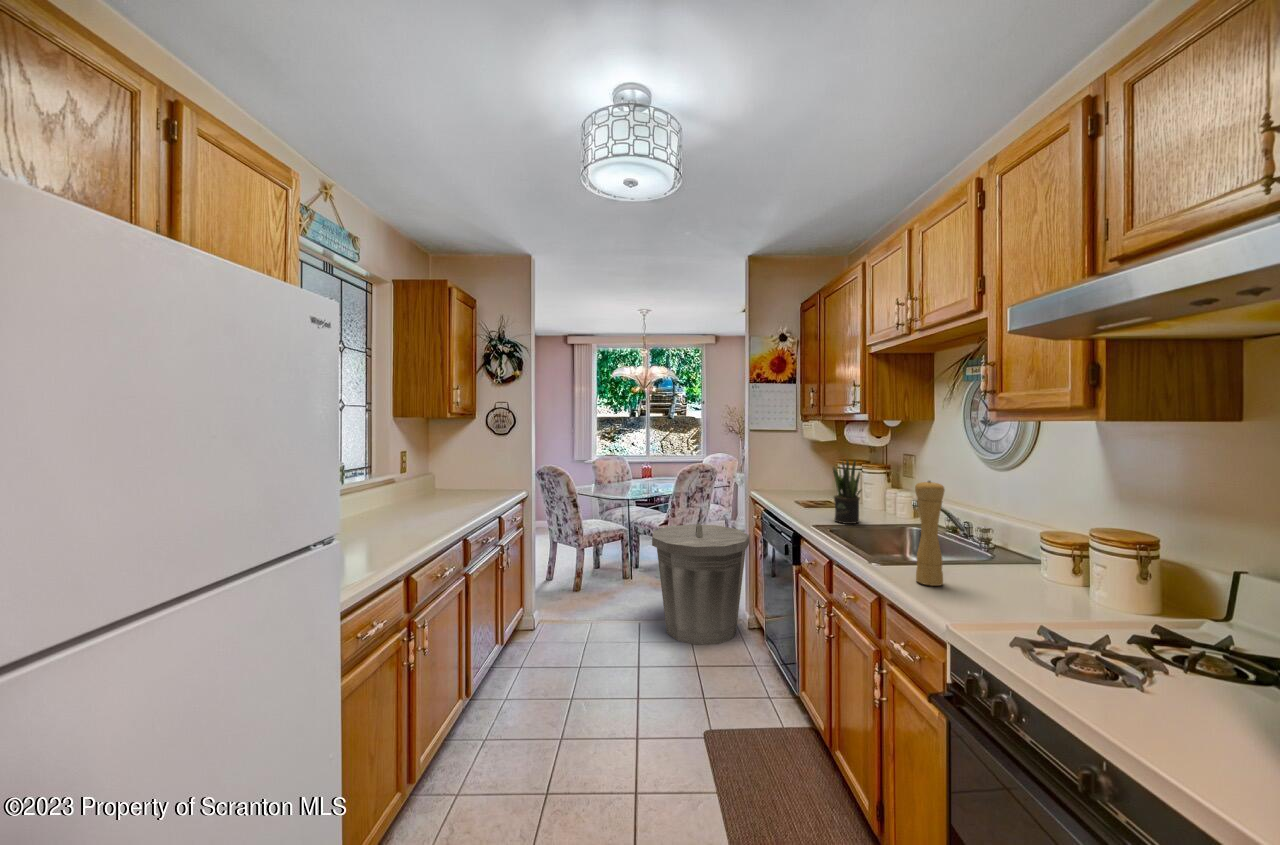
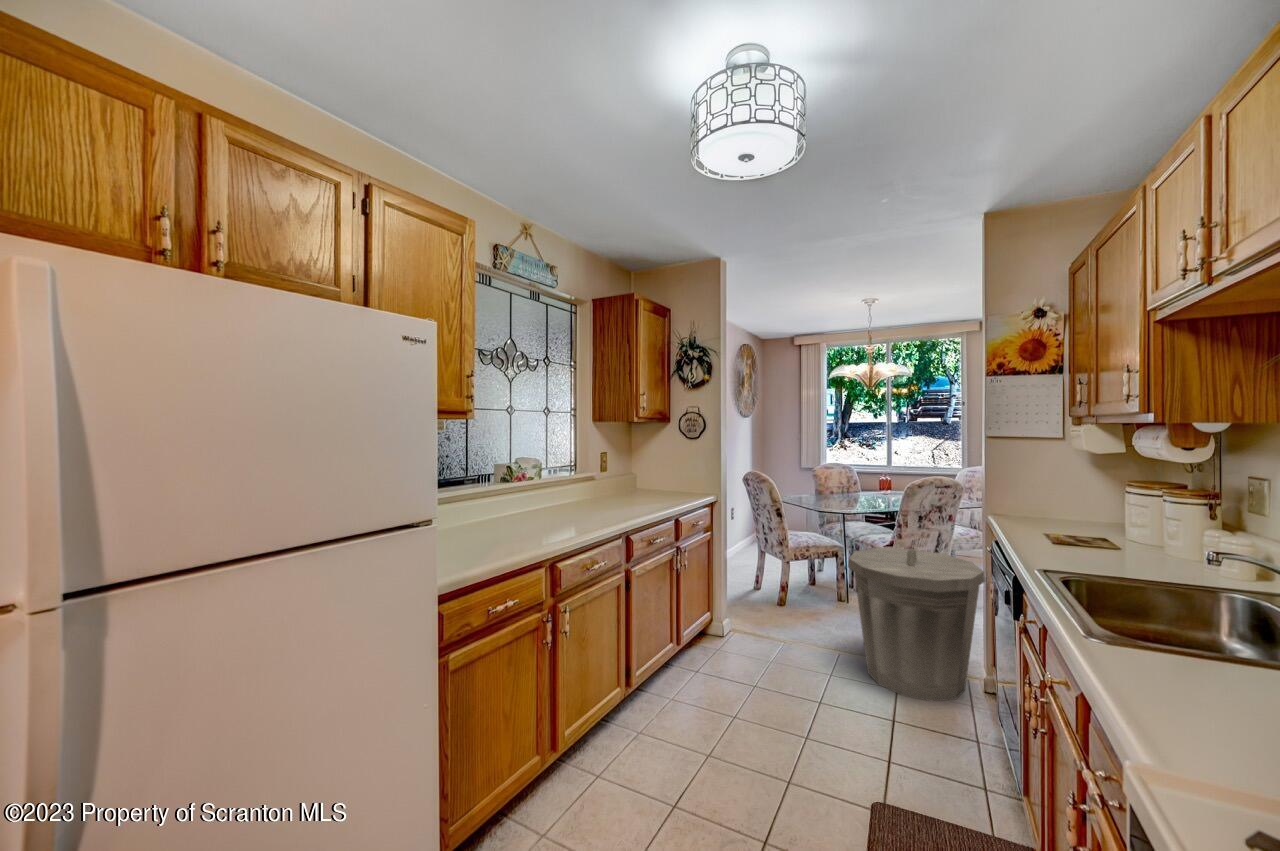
potted plant: present [833,460,861,524] -> none [1085,476,1140,573]
pepper mill: present [915,481,944,586] -> none [1149,515,1210,689]

